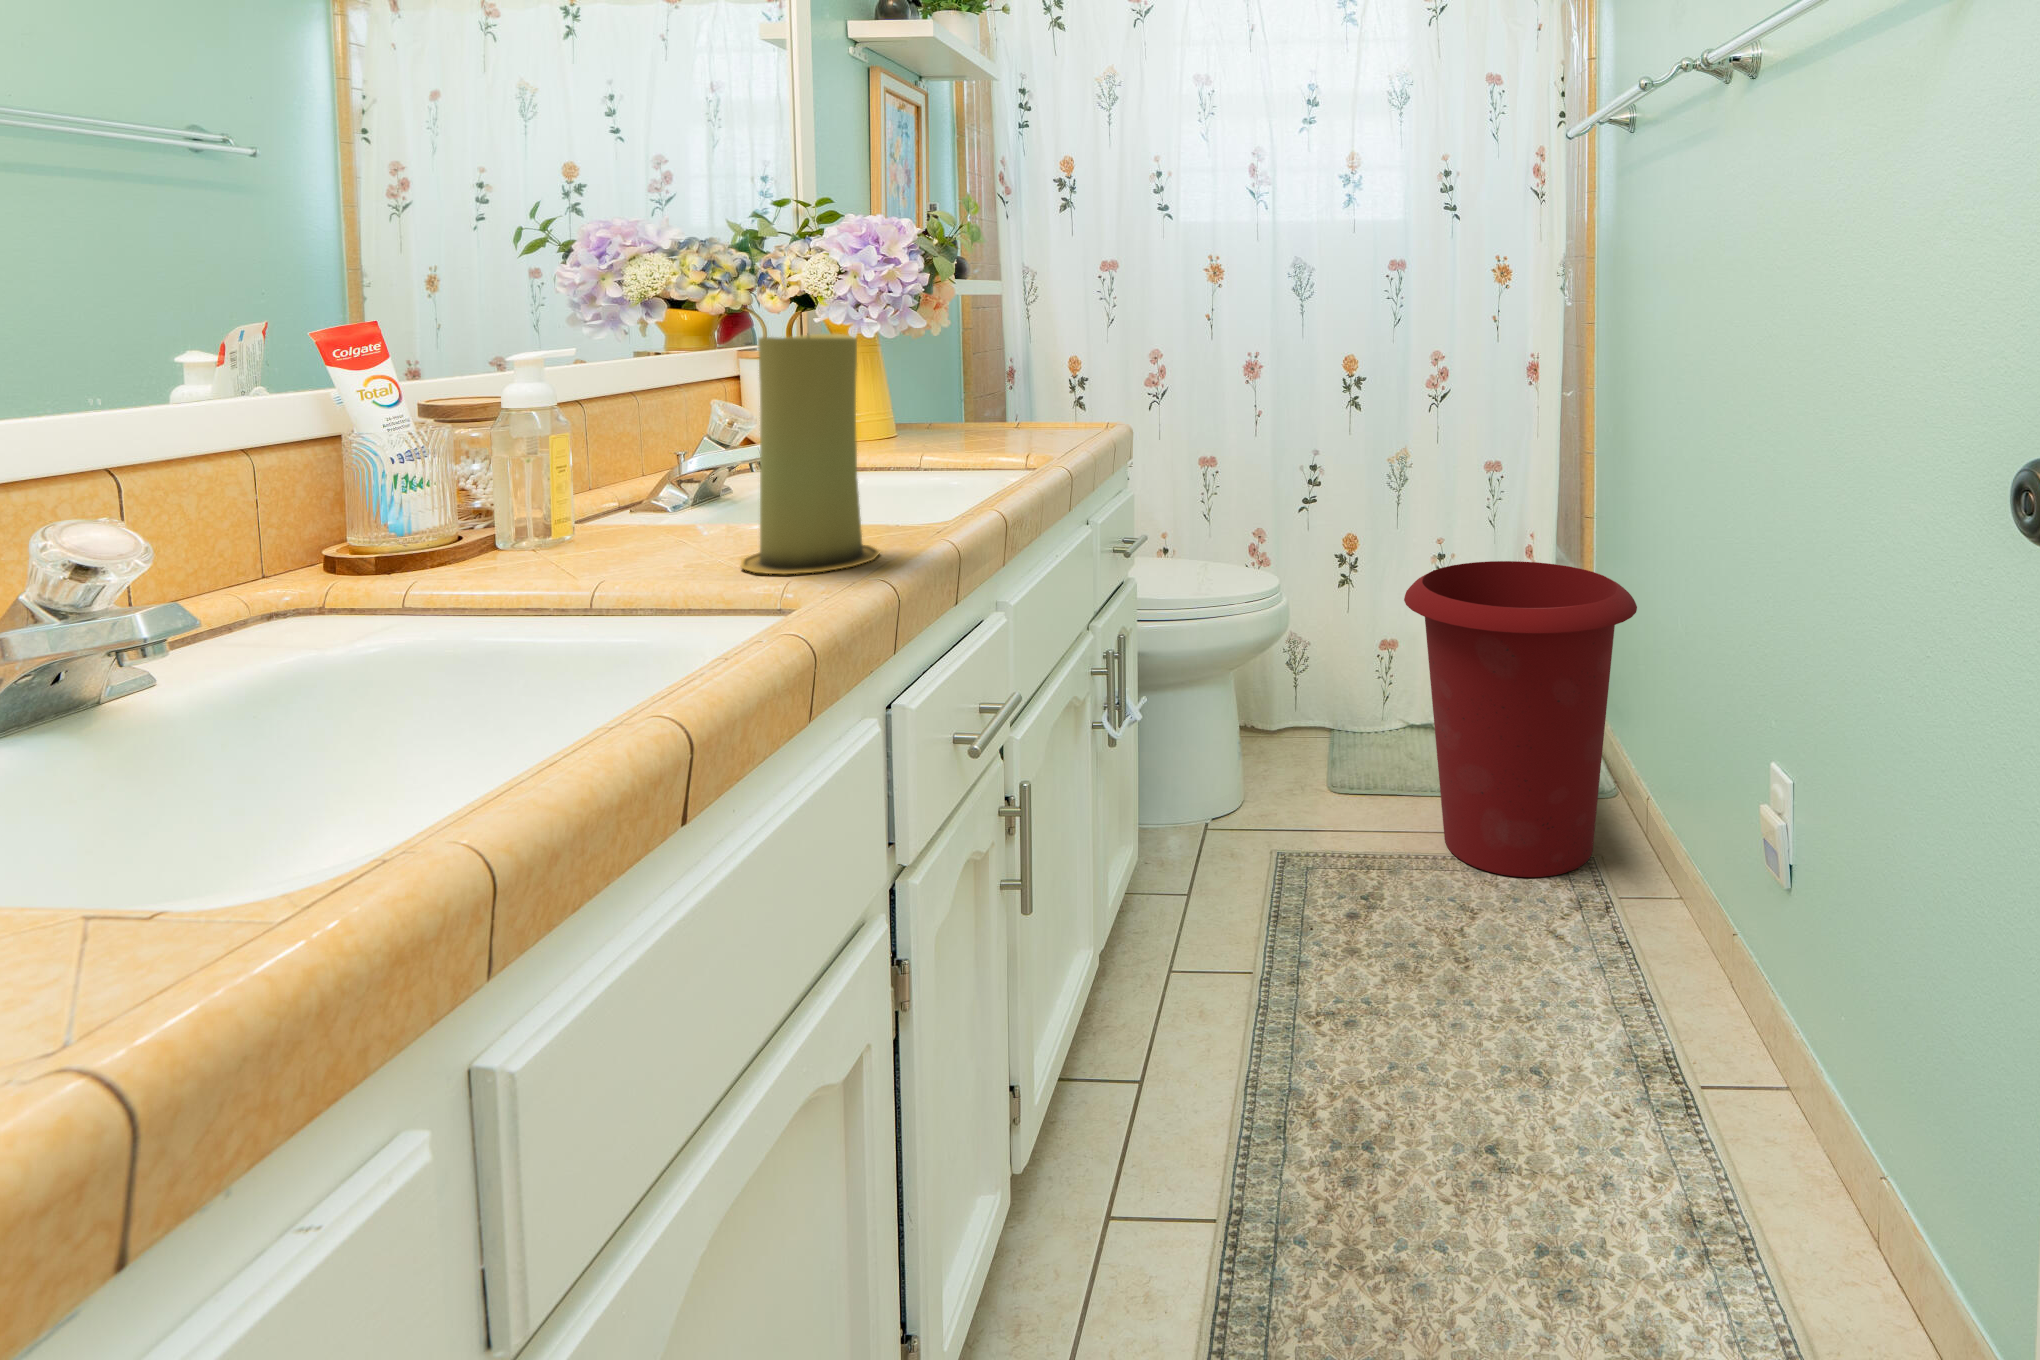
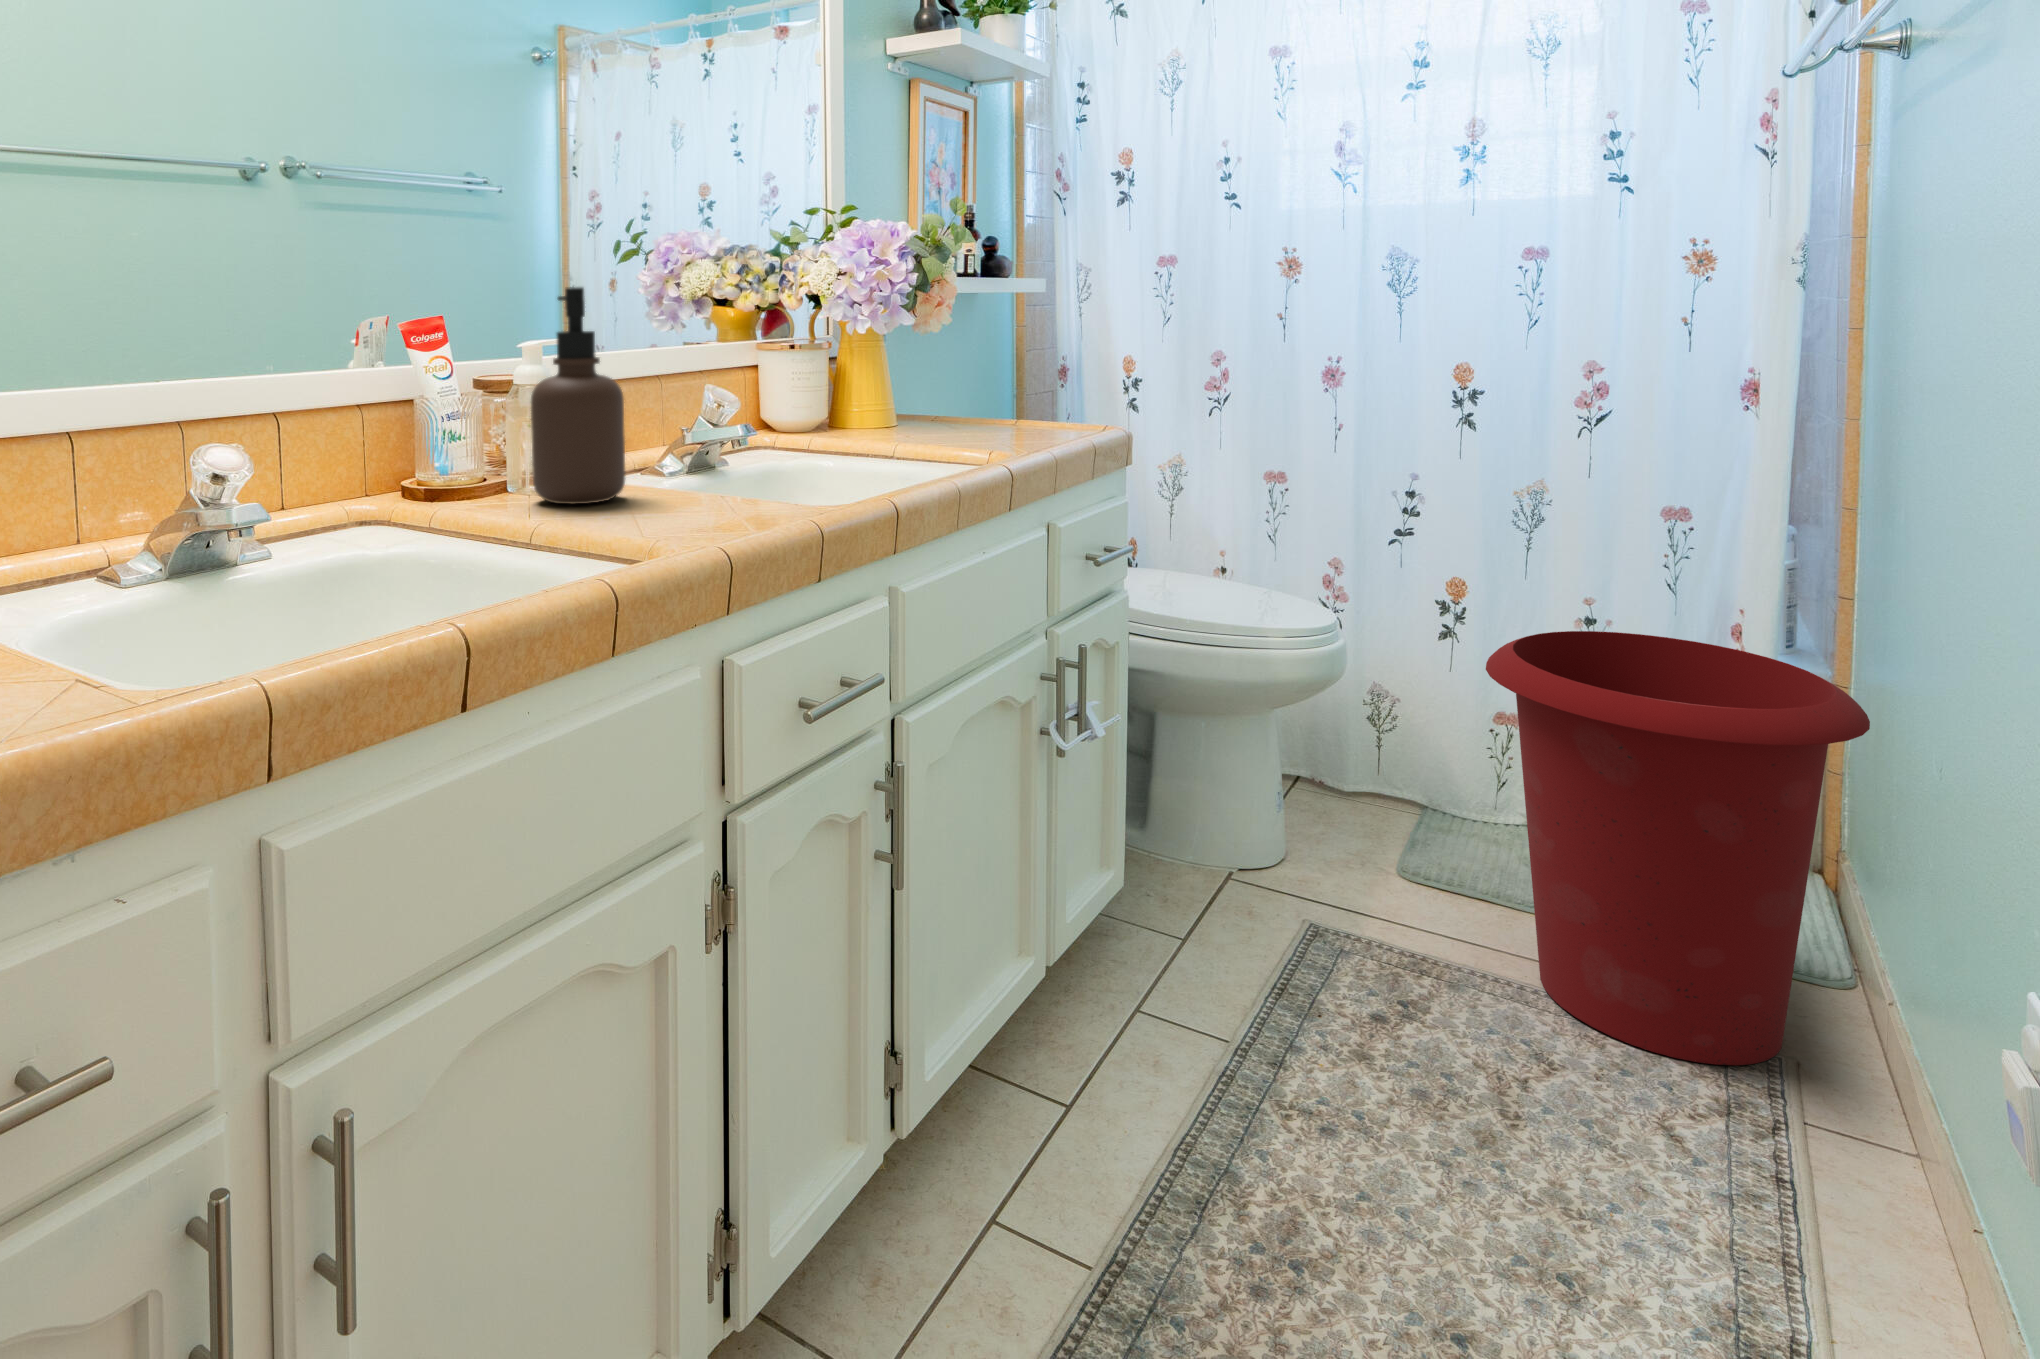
soap dispenser: none [526,282,667,562] -> present [531,287,625,504]
candle: present [741,334,880,574] -> none [645,329,754,530]

